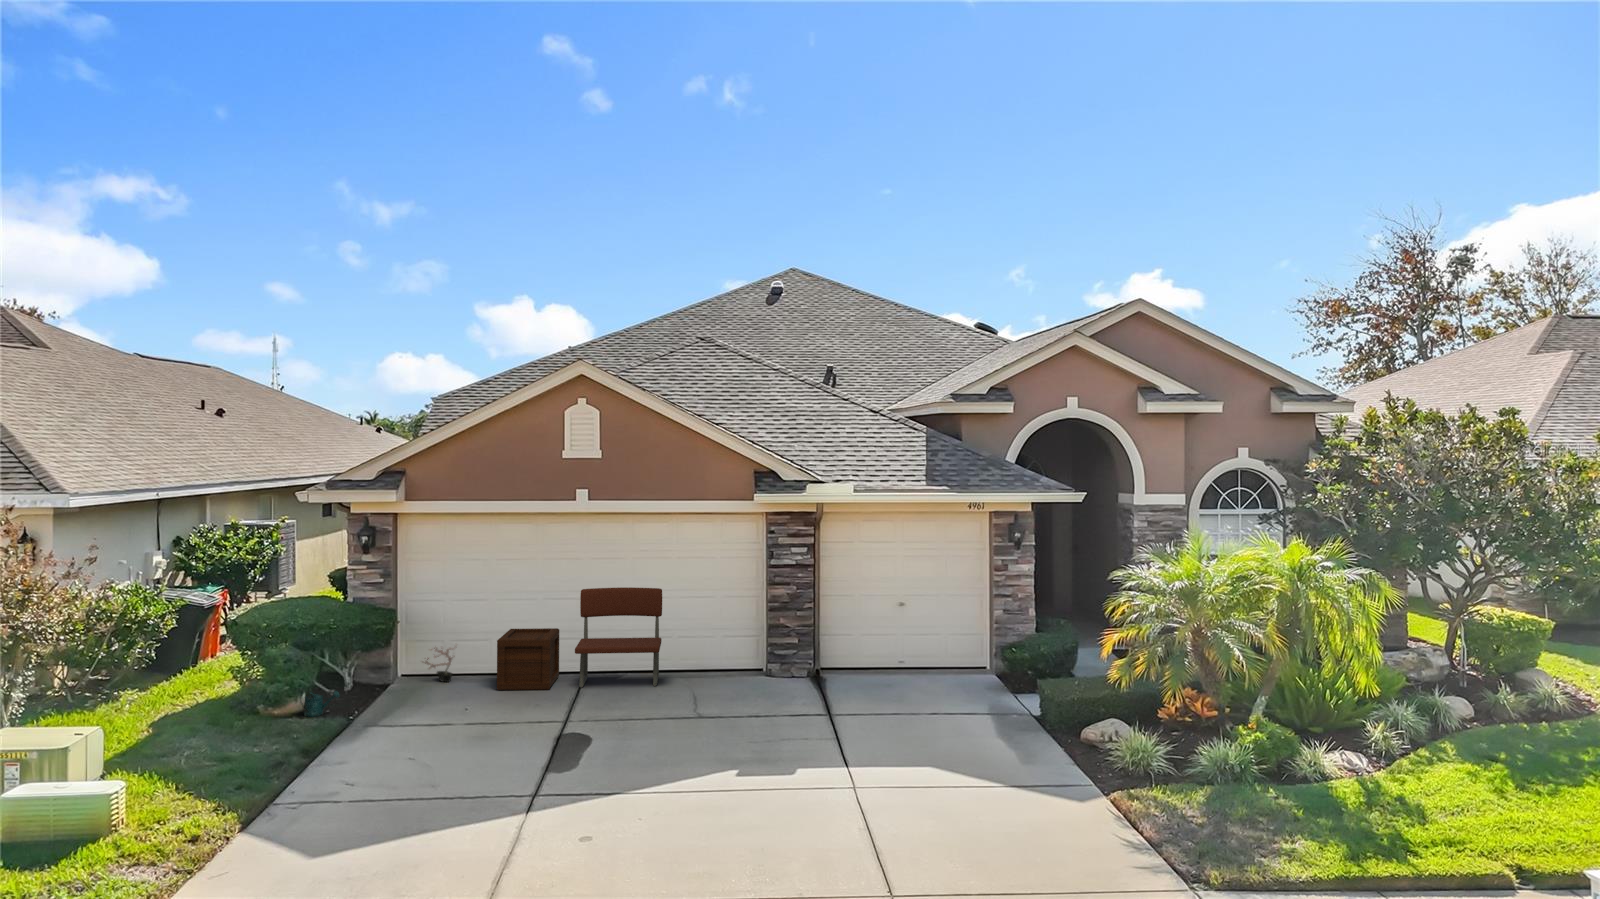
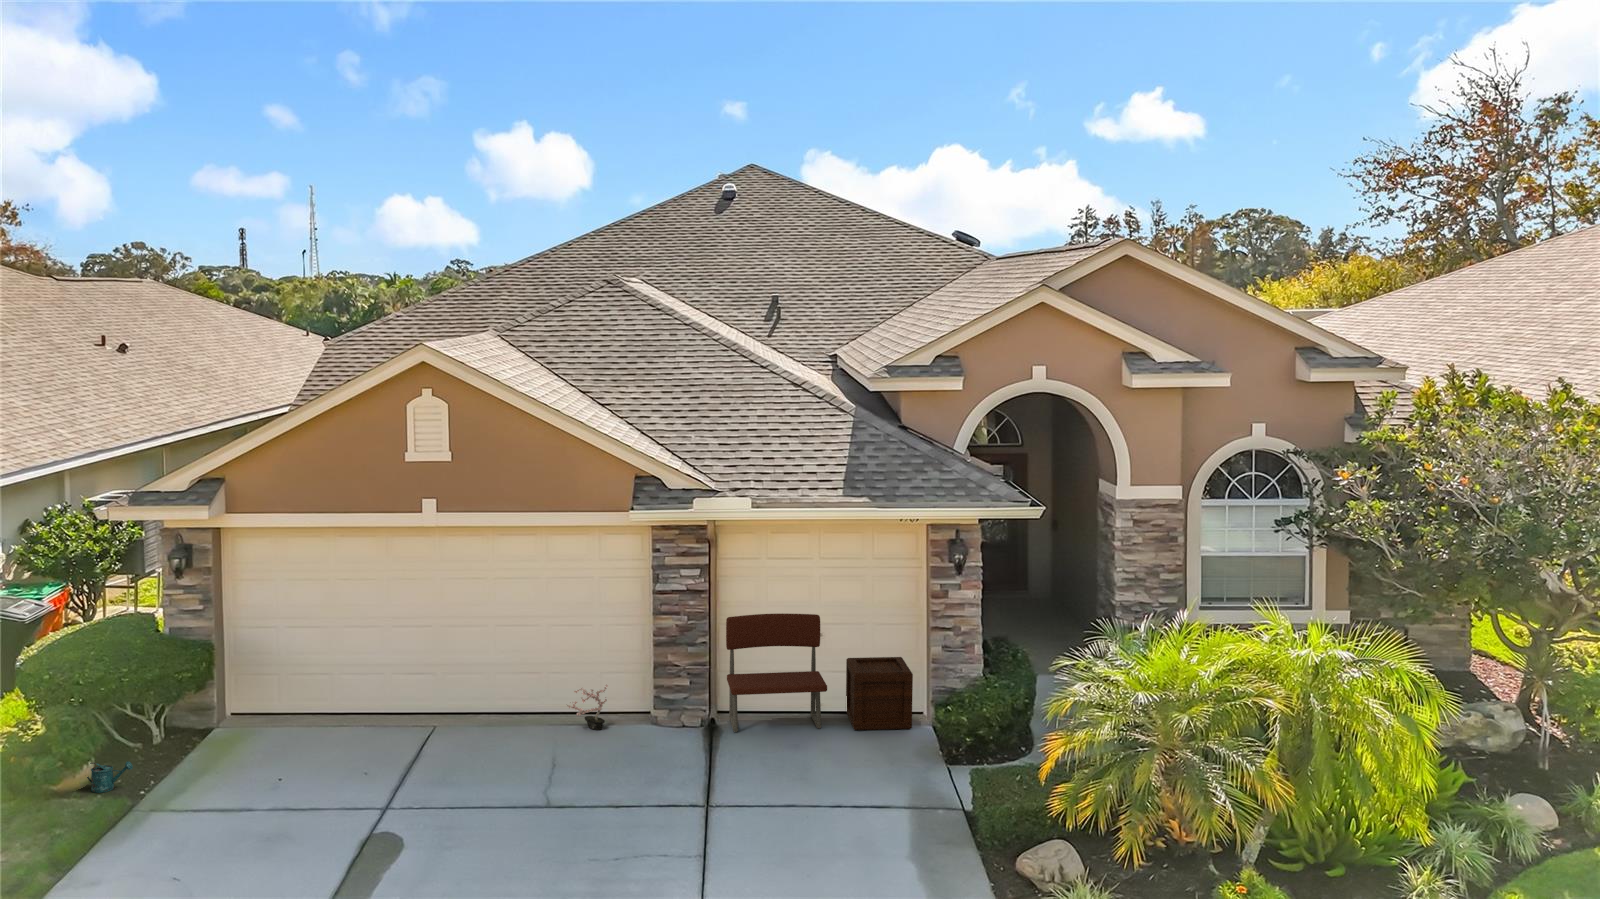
bench: present [575,587,662,688] -> present [726,613,827,732]
wooden crate: present [497,628,559,690] -> present [846,657,913,730]
potted plant: present [422,647,455,682] -> present [567,684,608,730]

